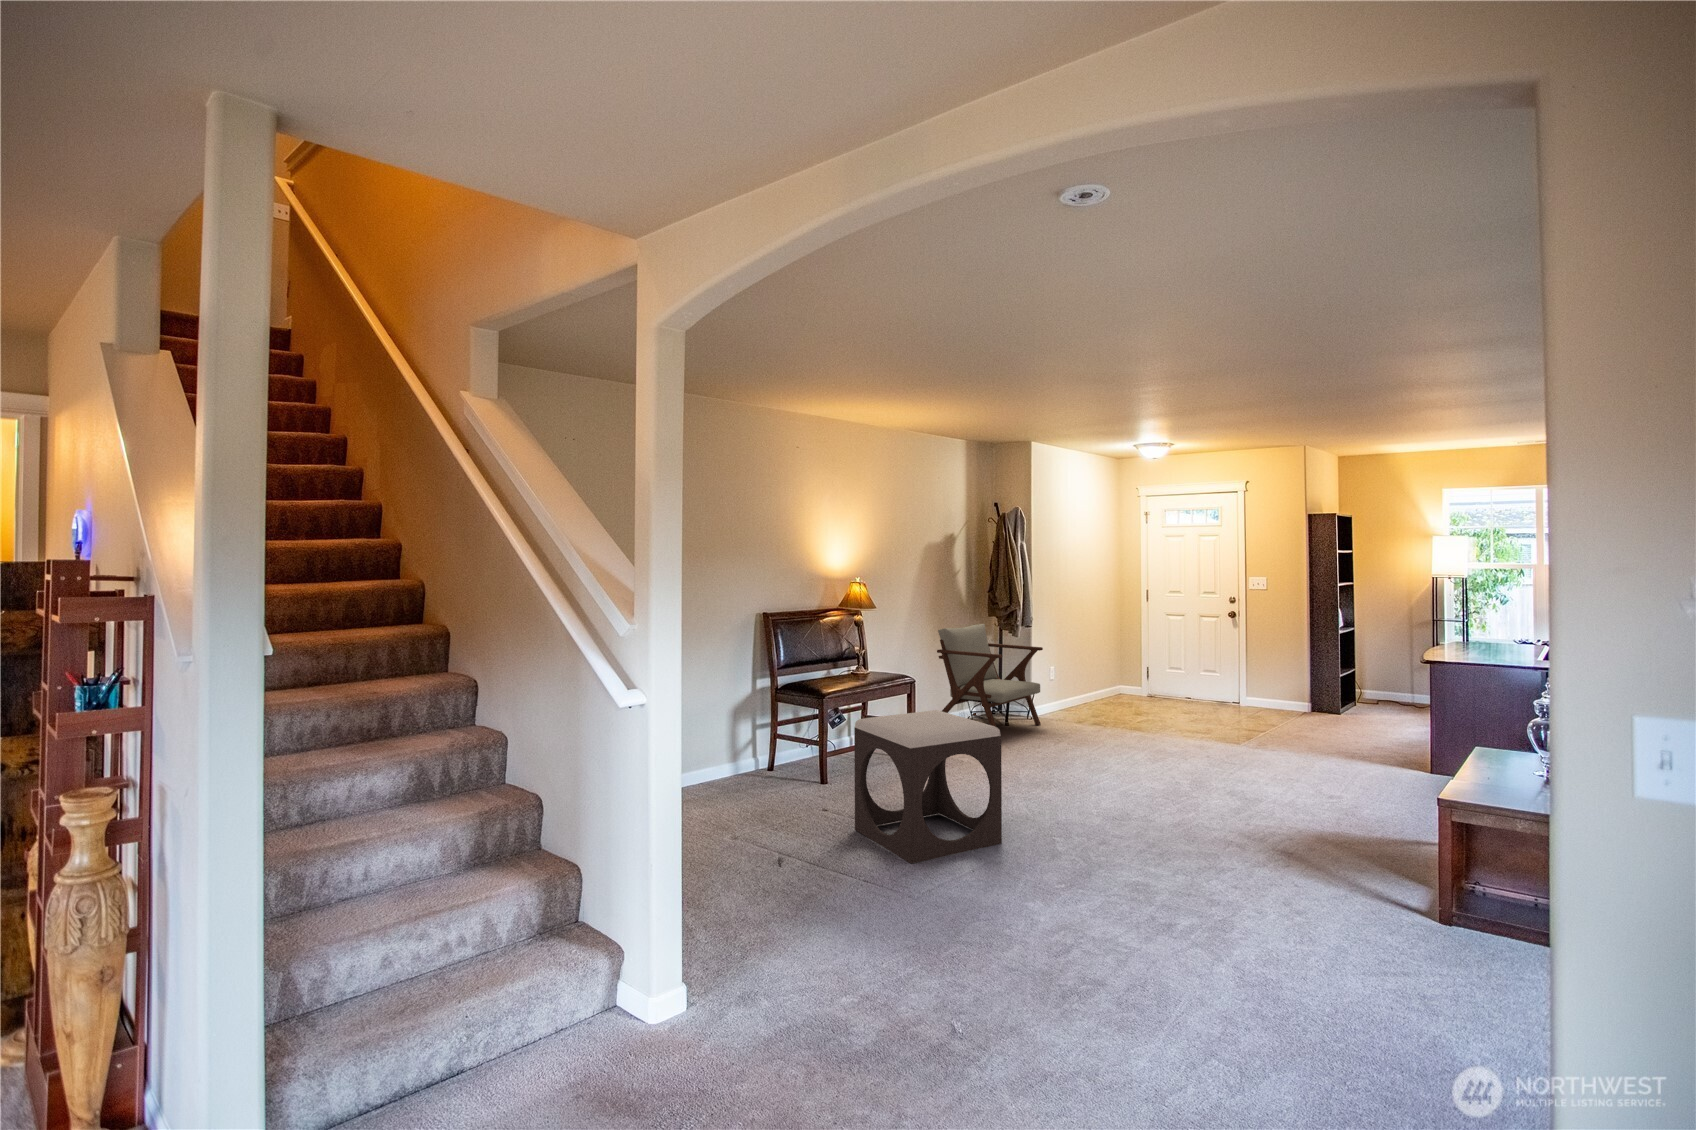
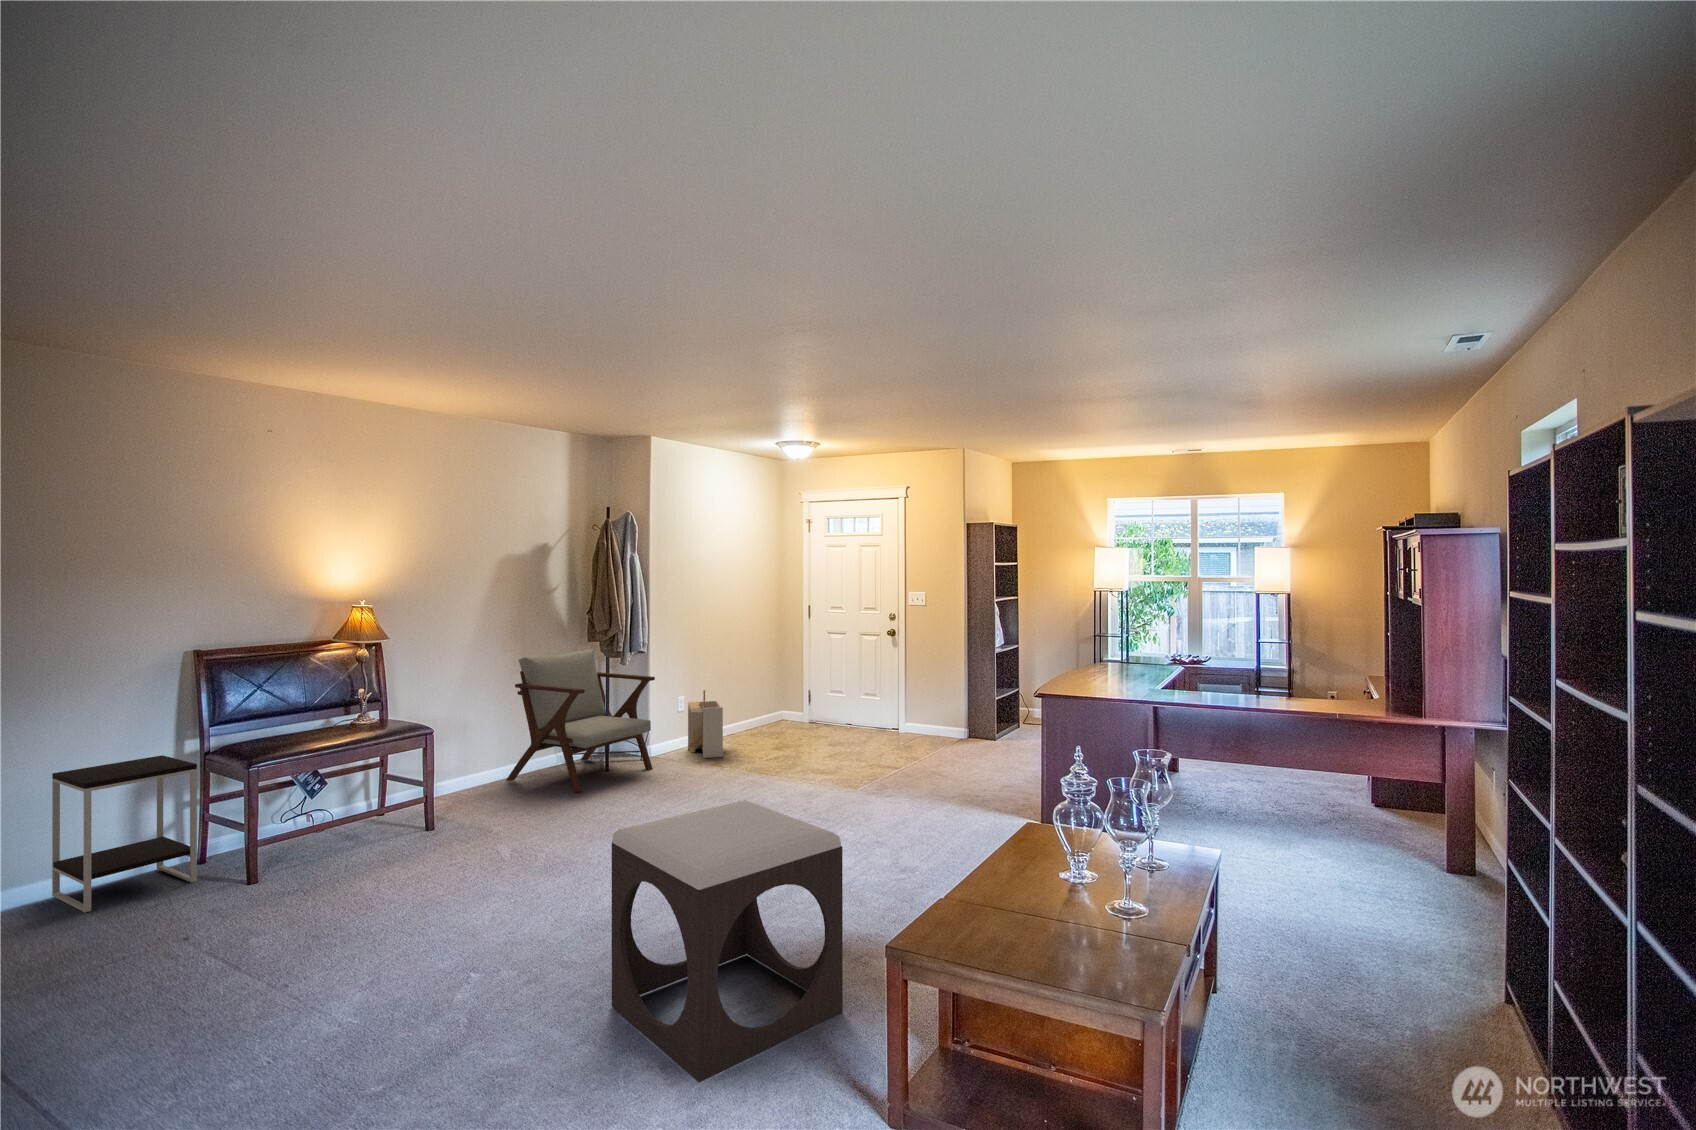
storage bin: none [1055,661,1093,719] -> present [688,690,723,758]
side table: none [701,690,785,793] -> present [52,755,197,913]
footstool: present [854,710,1002,864] -> present [612,800,843,1082]

